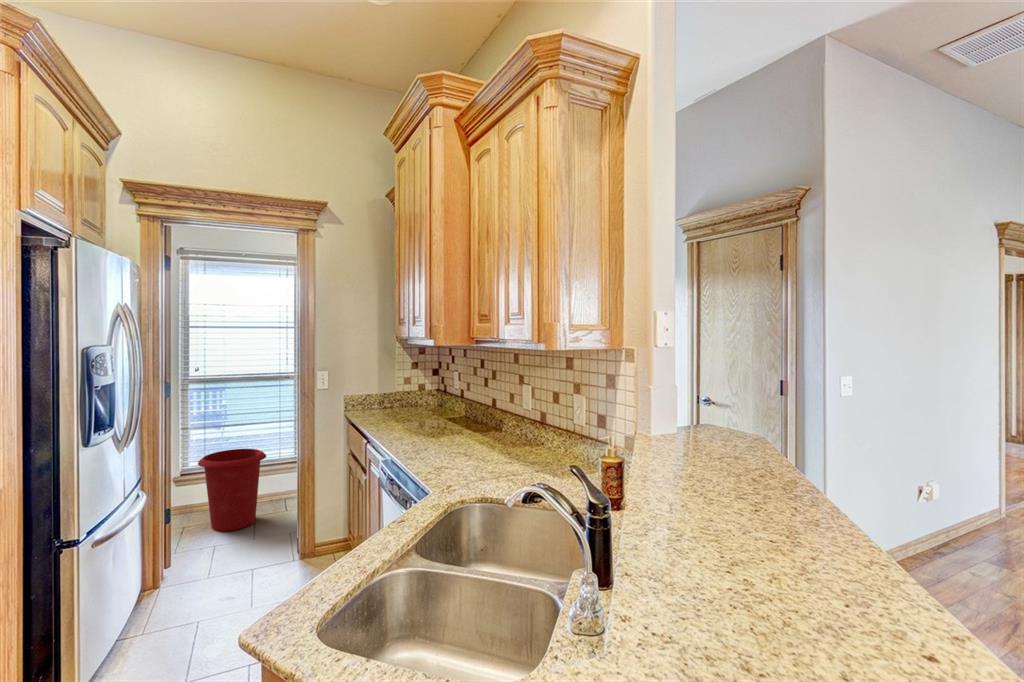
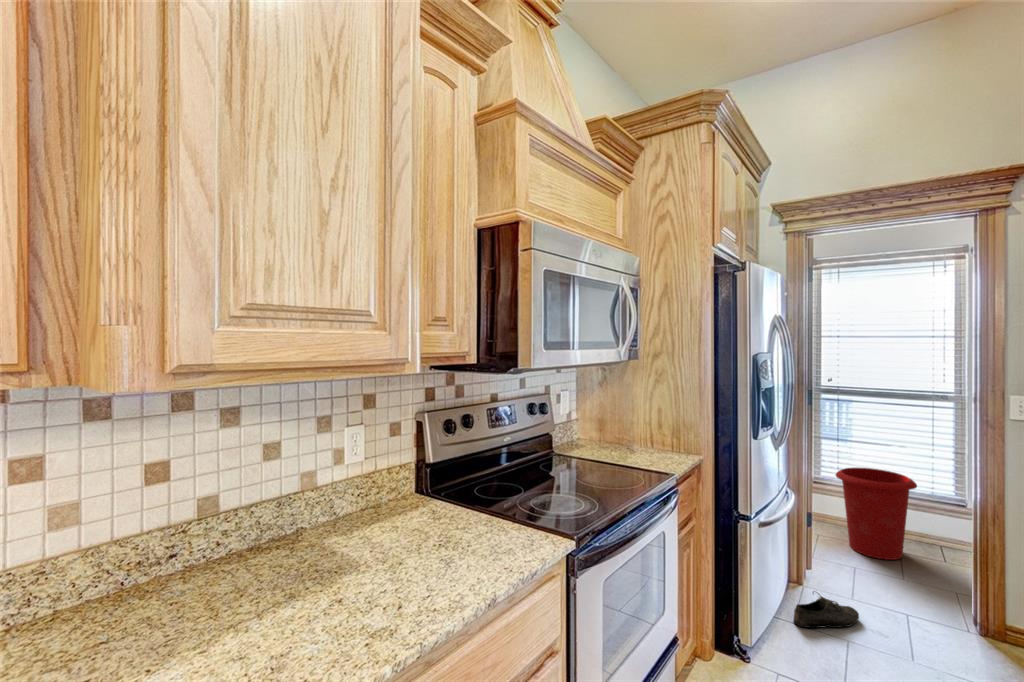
shoe: none [144,584,212,629] -> present [794,591,859,628]

